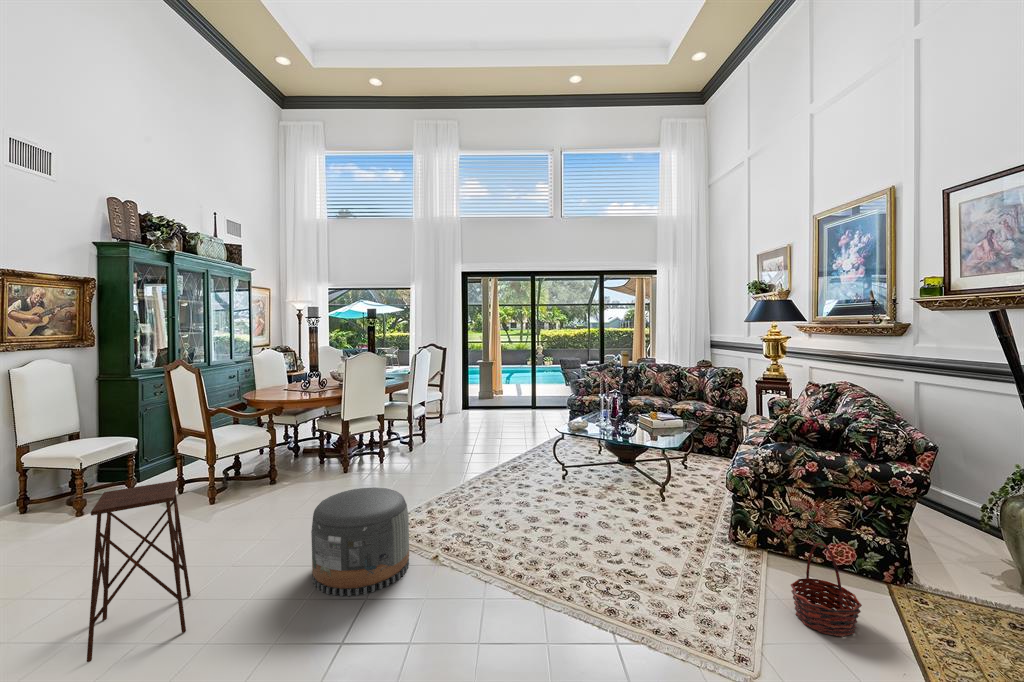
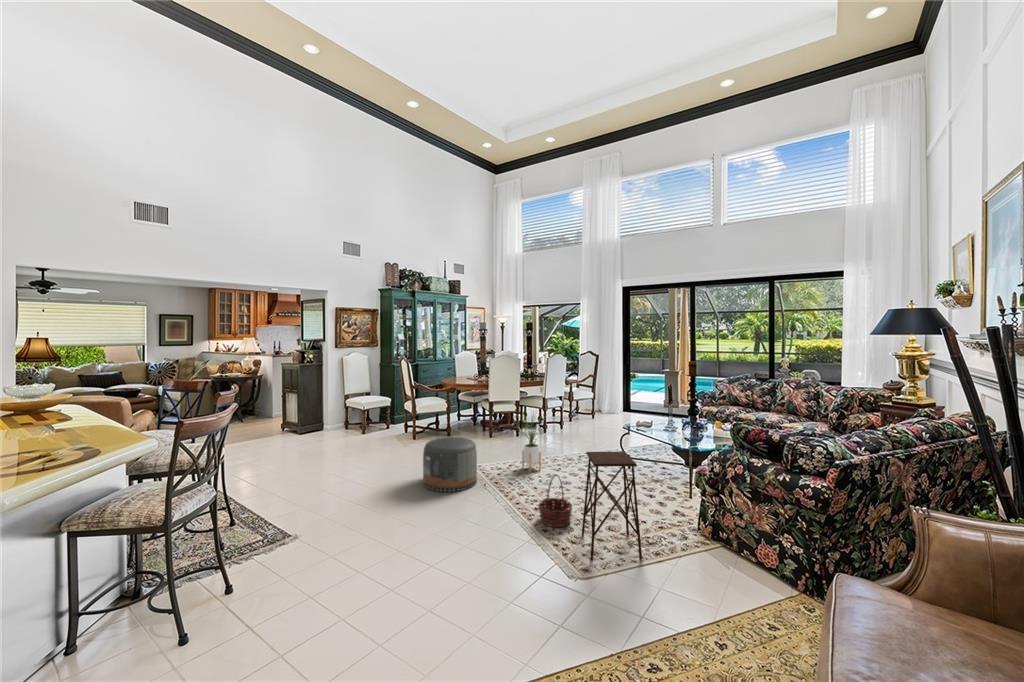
house plant: none [435,420,484,518] -> present [522,412,541,472]
side table: present [87,481,191,662] -> present [582,452,642,560]
basket: present [791,543,862,637] -> present [538,475,572,527]

